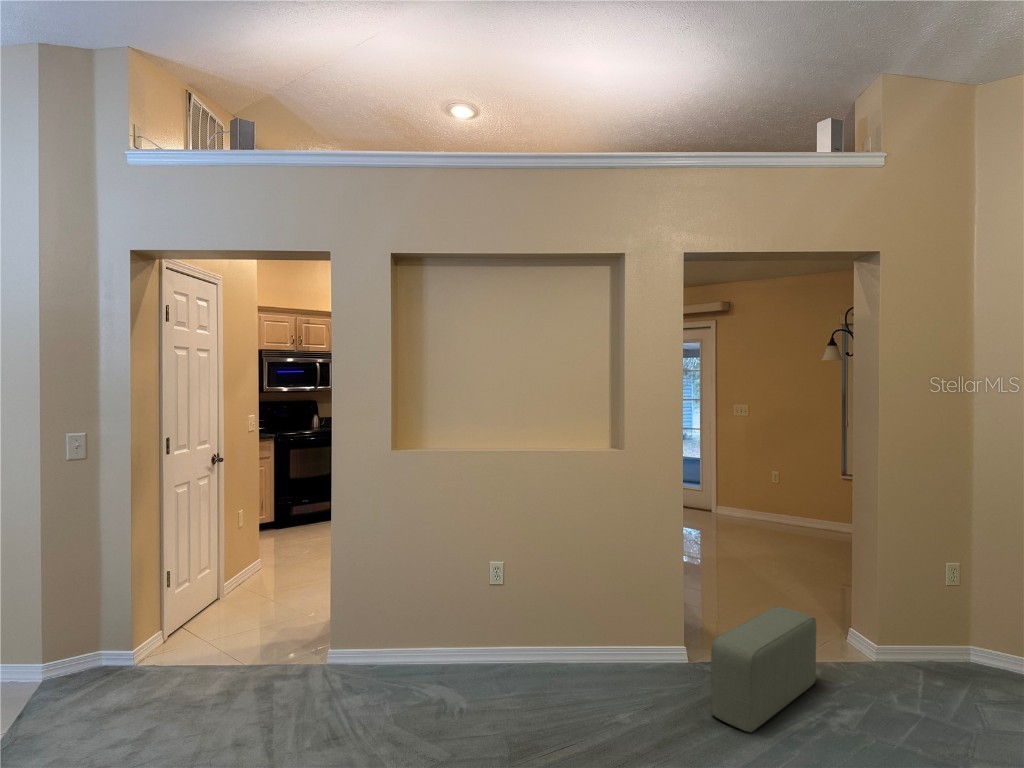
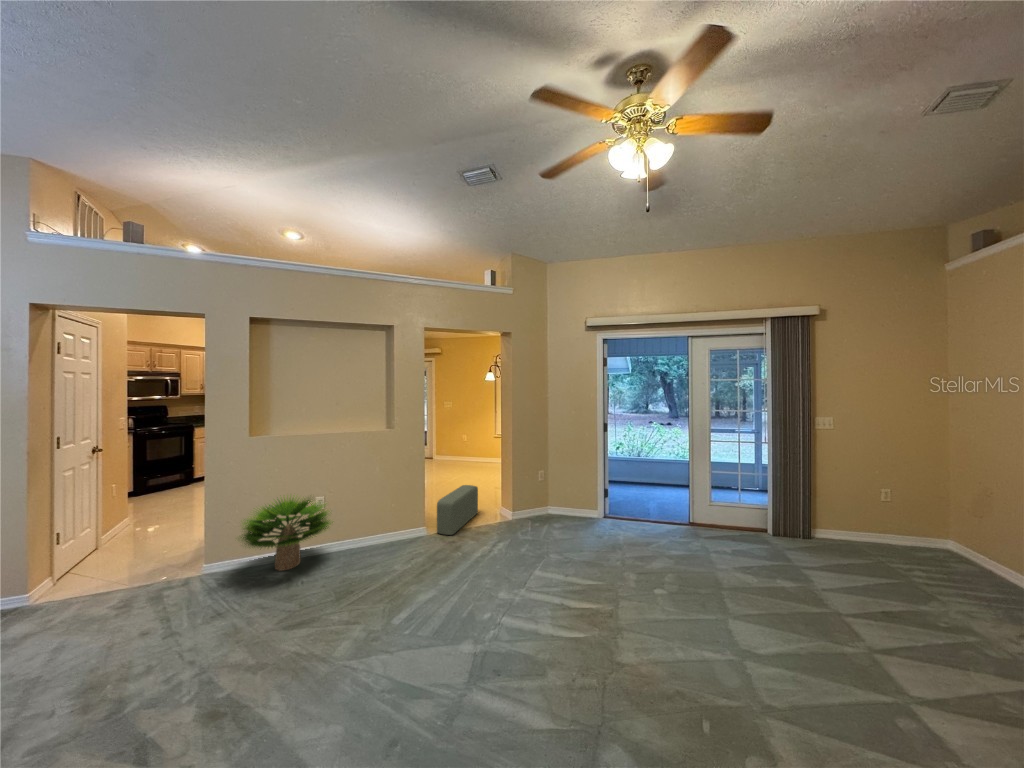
potted plant: none [339,566,500,715] -> present [241,496,333,571]

